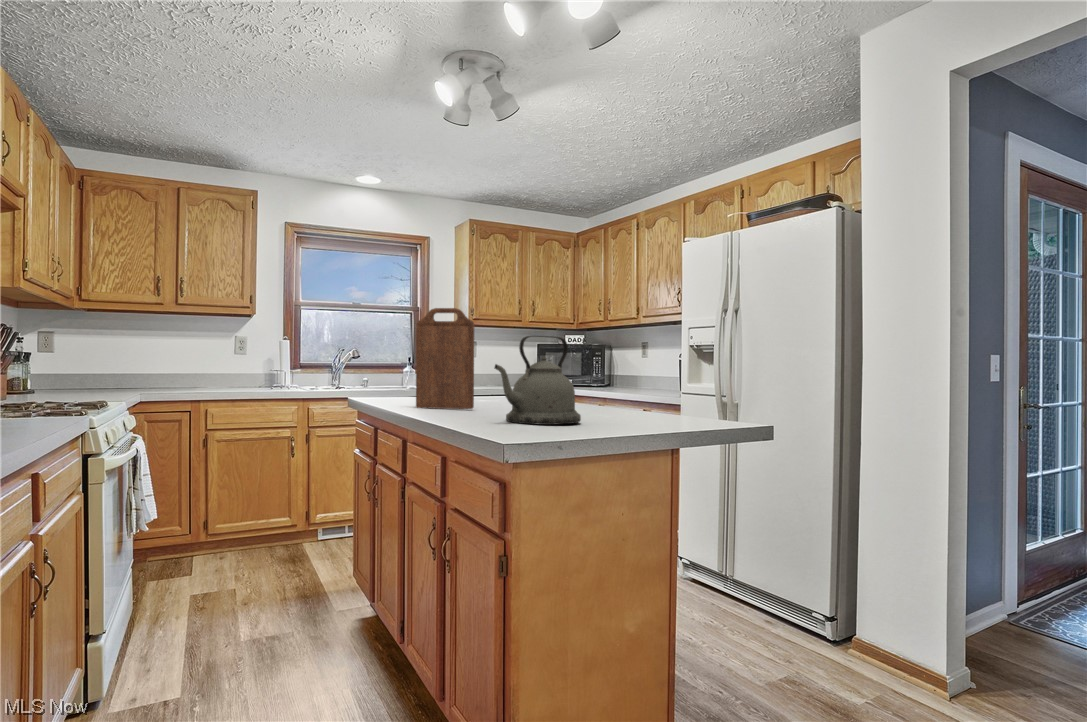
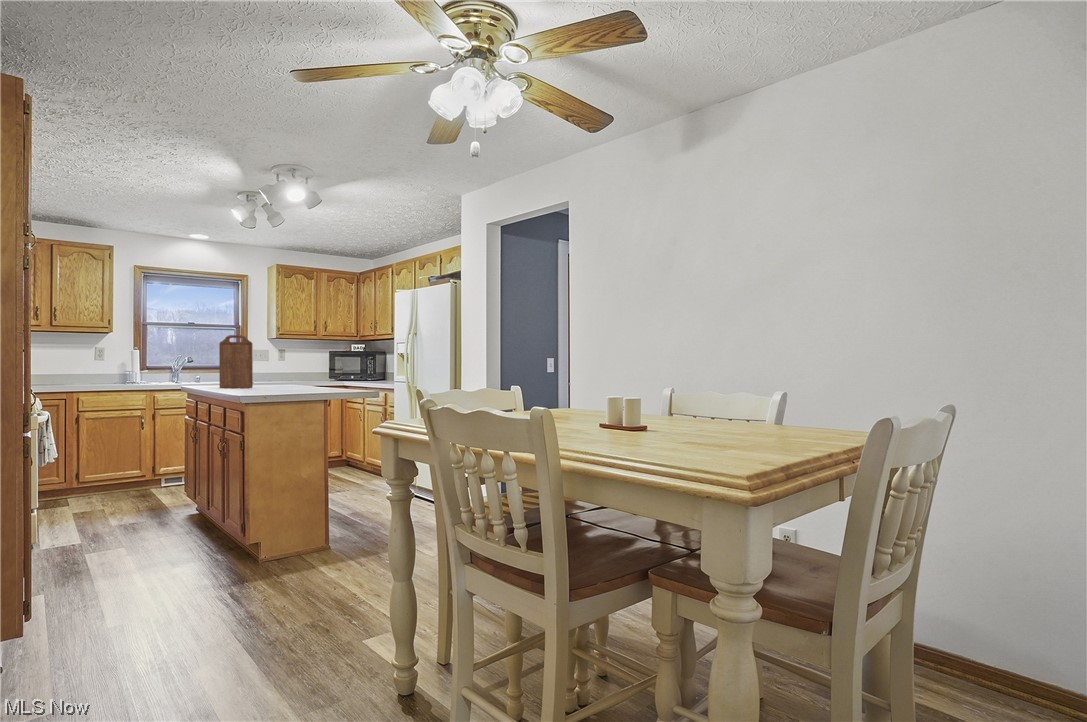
kettle: present [494,336,581,425] -> none [253,350,300,392]

